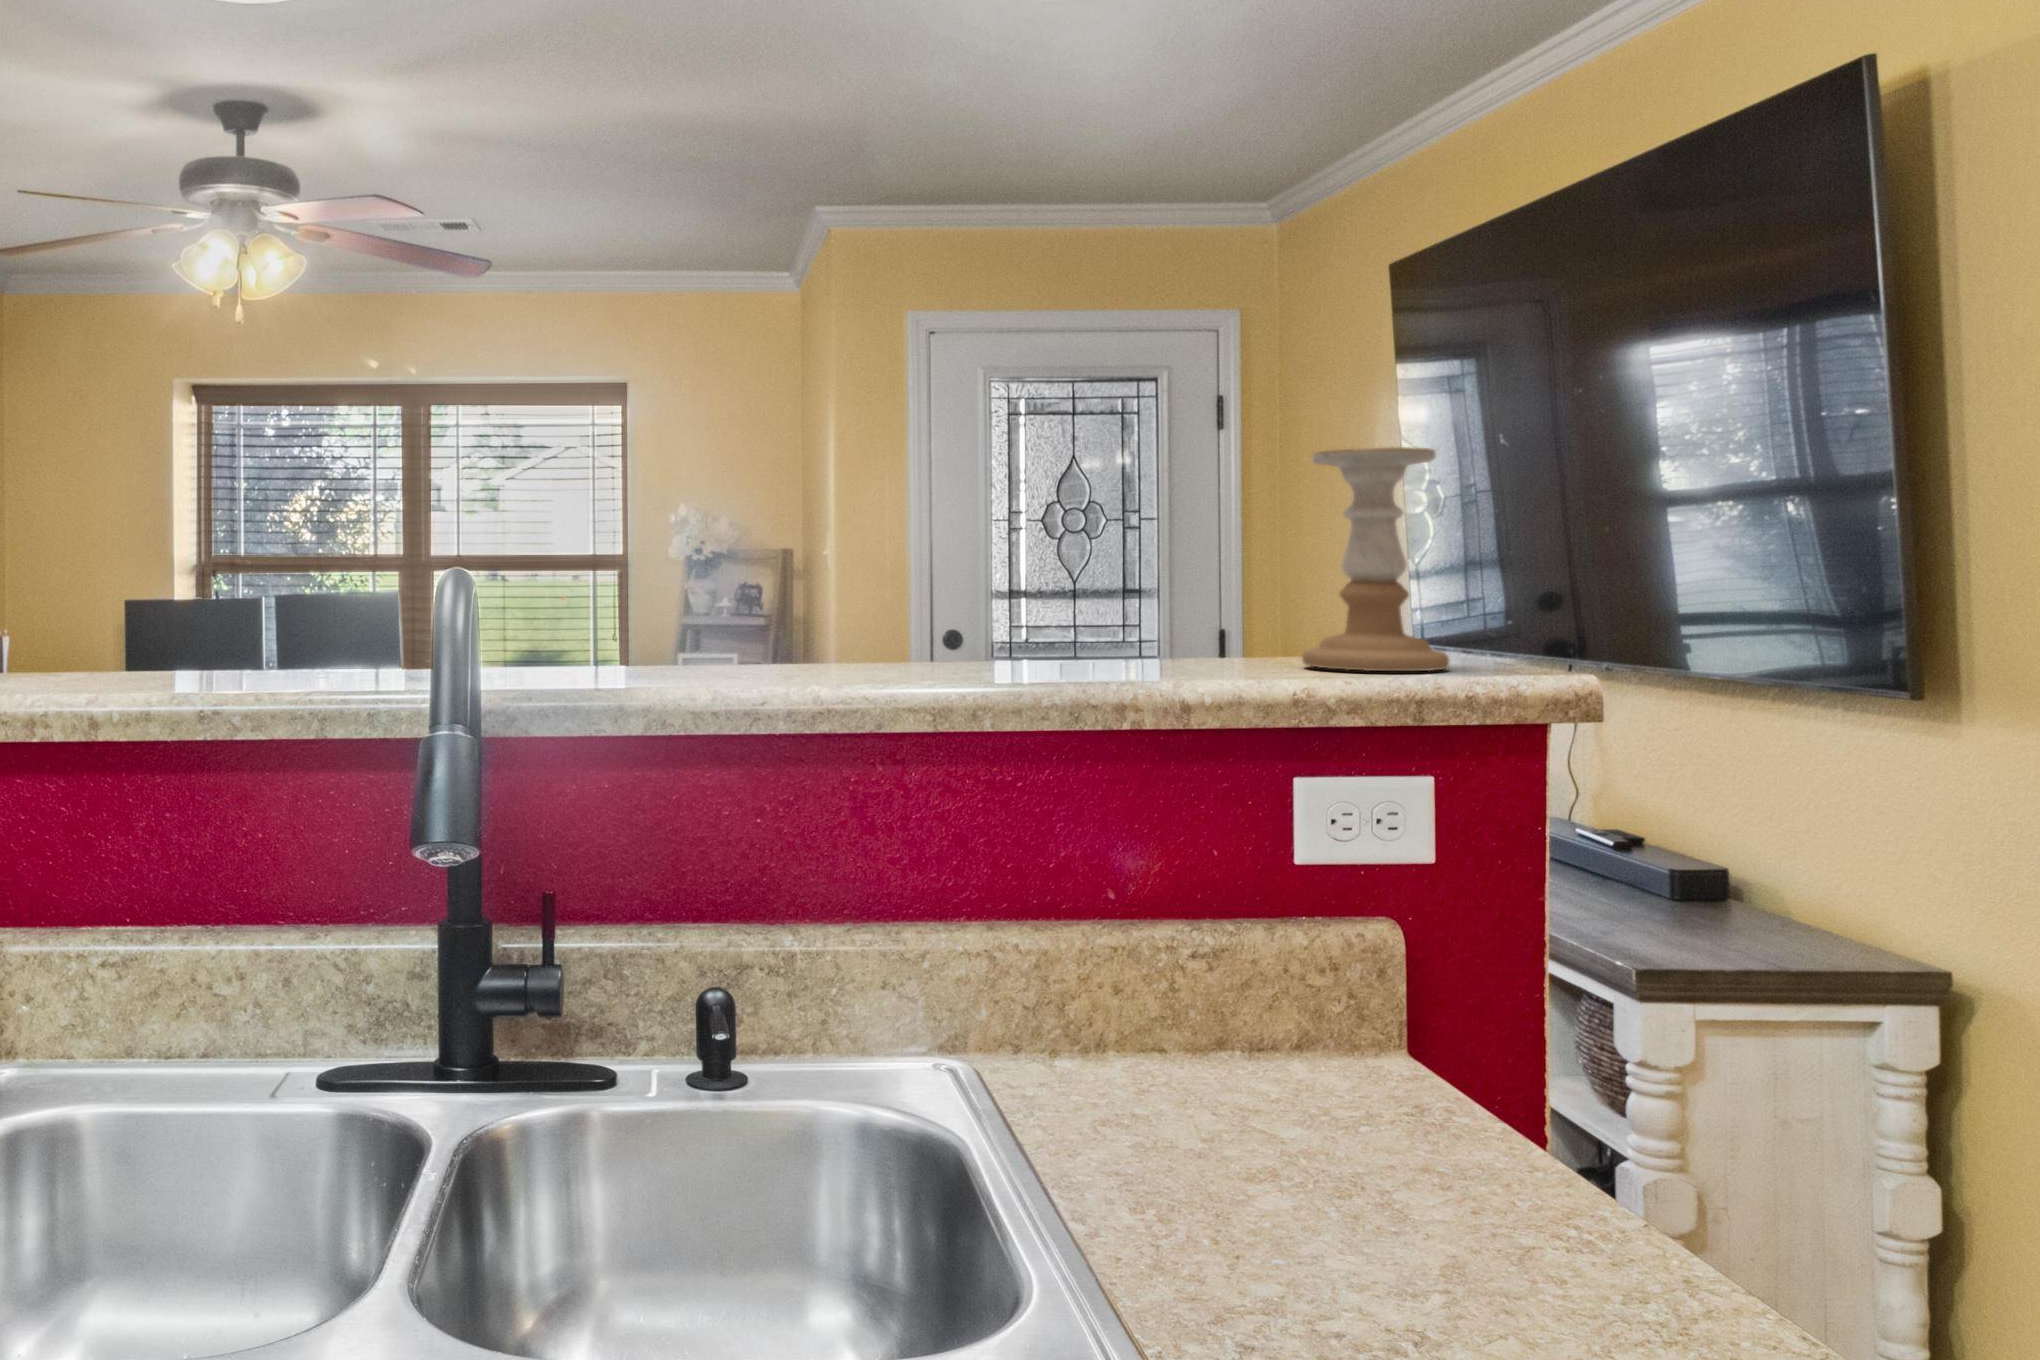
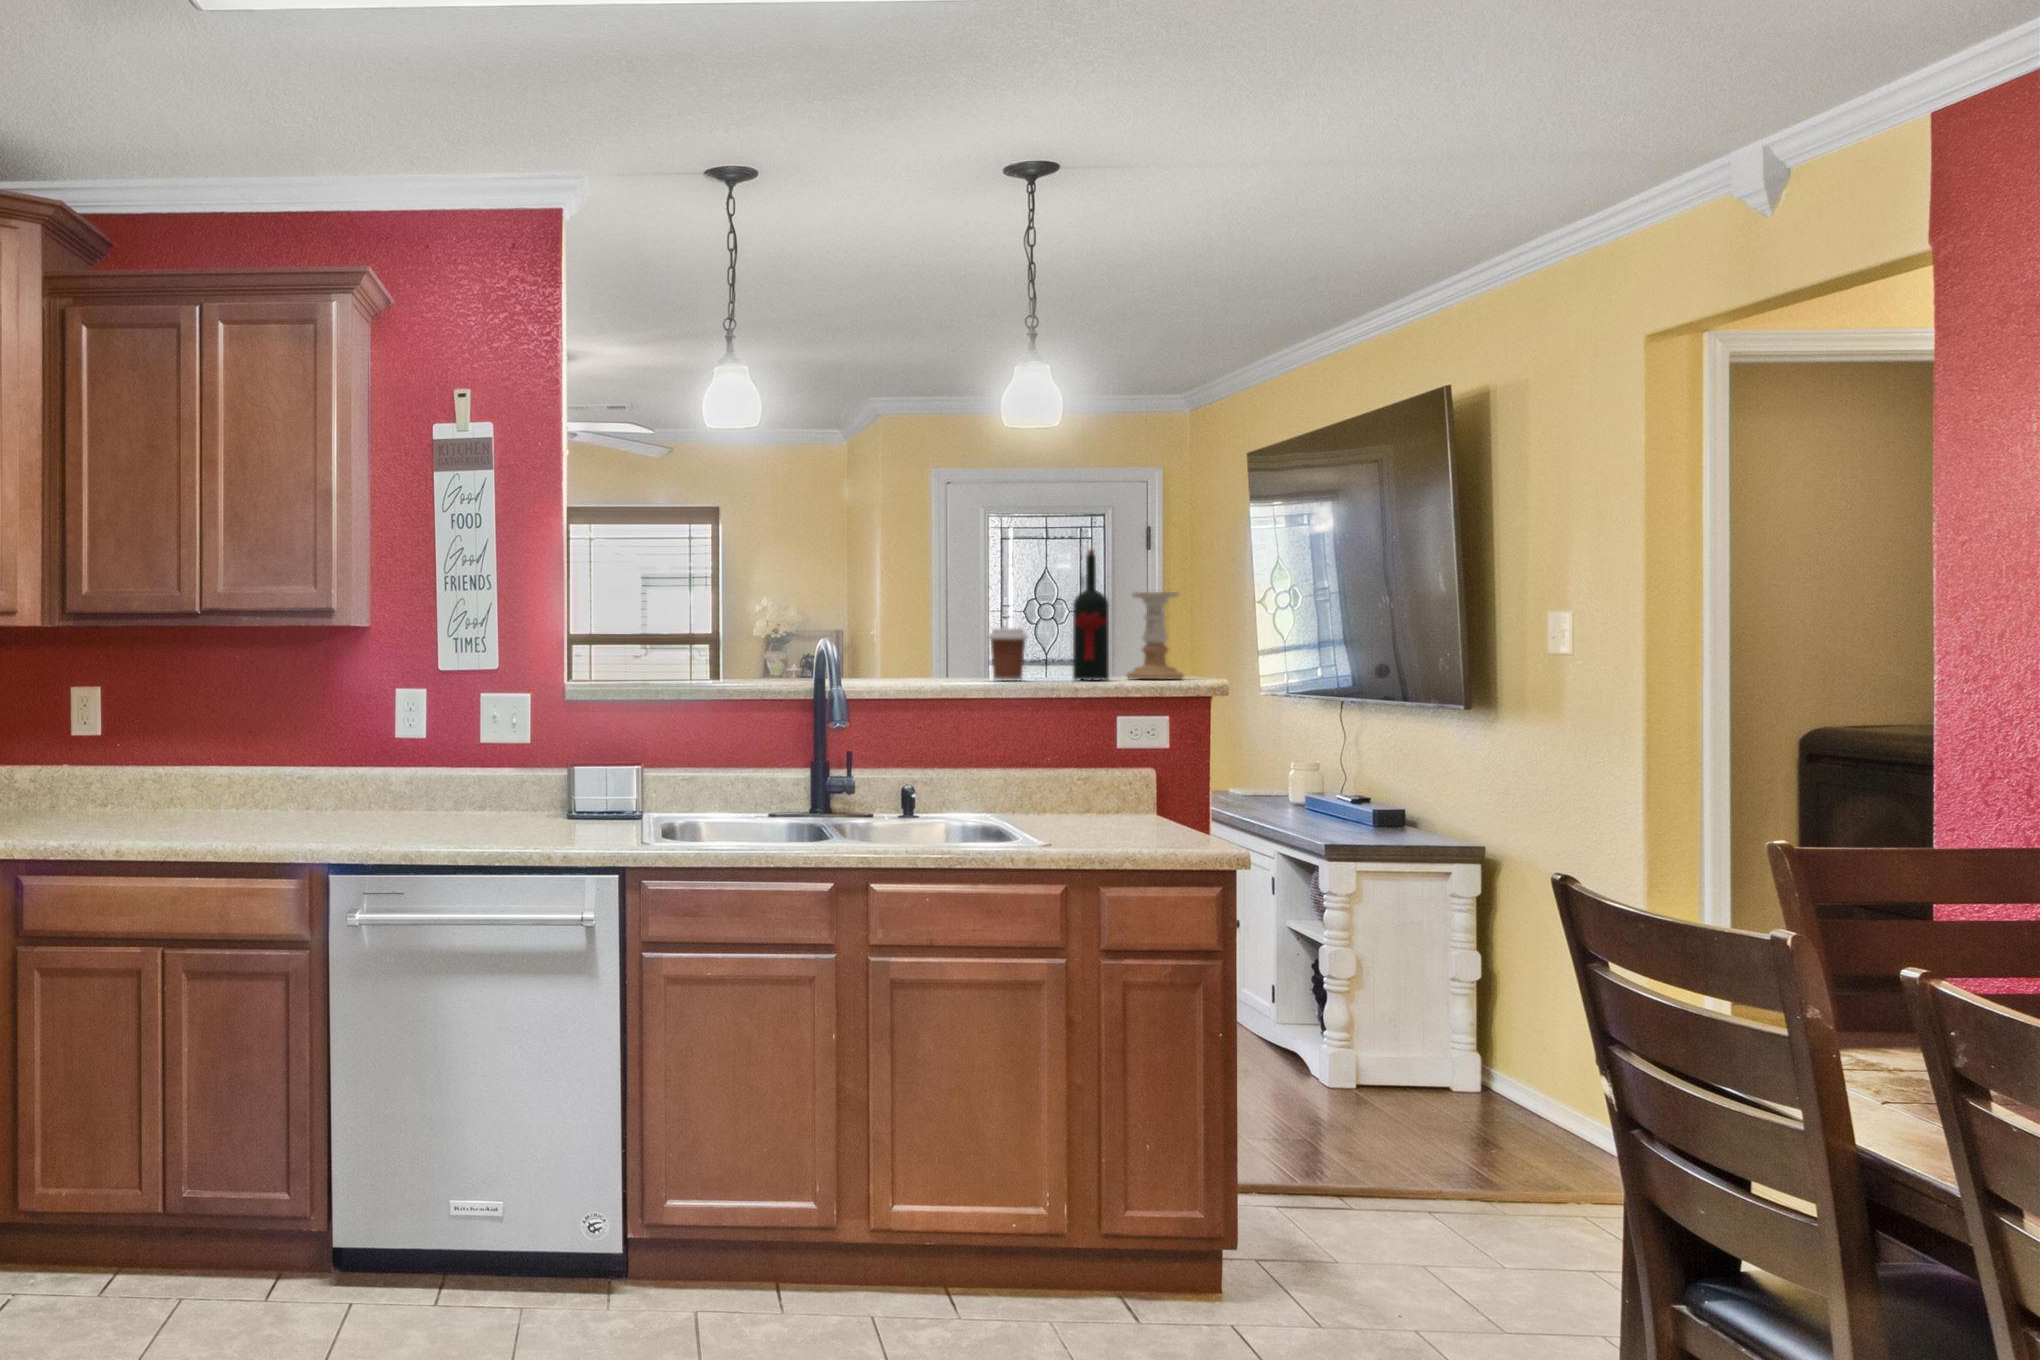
wine bottle: none [1175,337,1269,677] -> present [1073,549,1109,680]
coffee cup: none [960,542,1063,677] -> present [989,628,1027,681]

